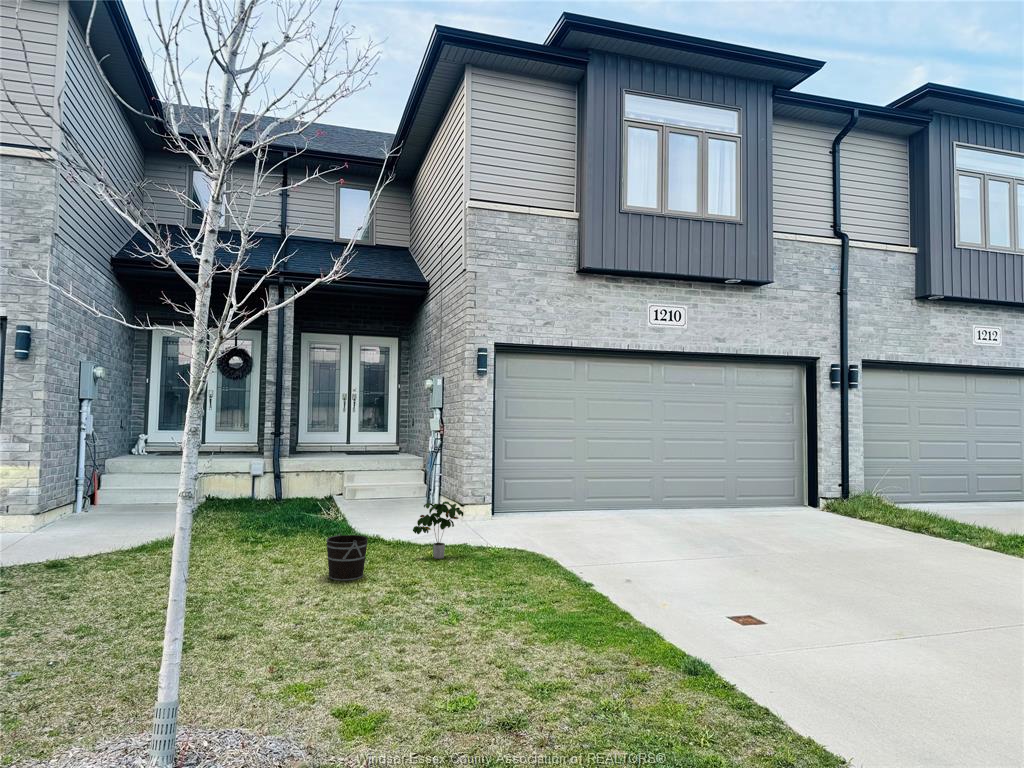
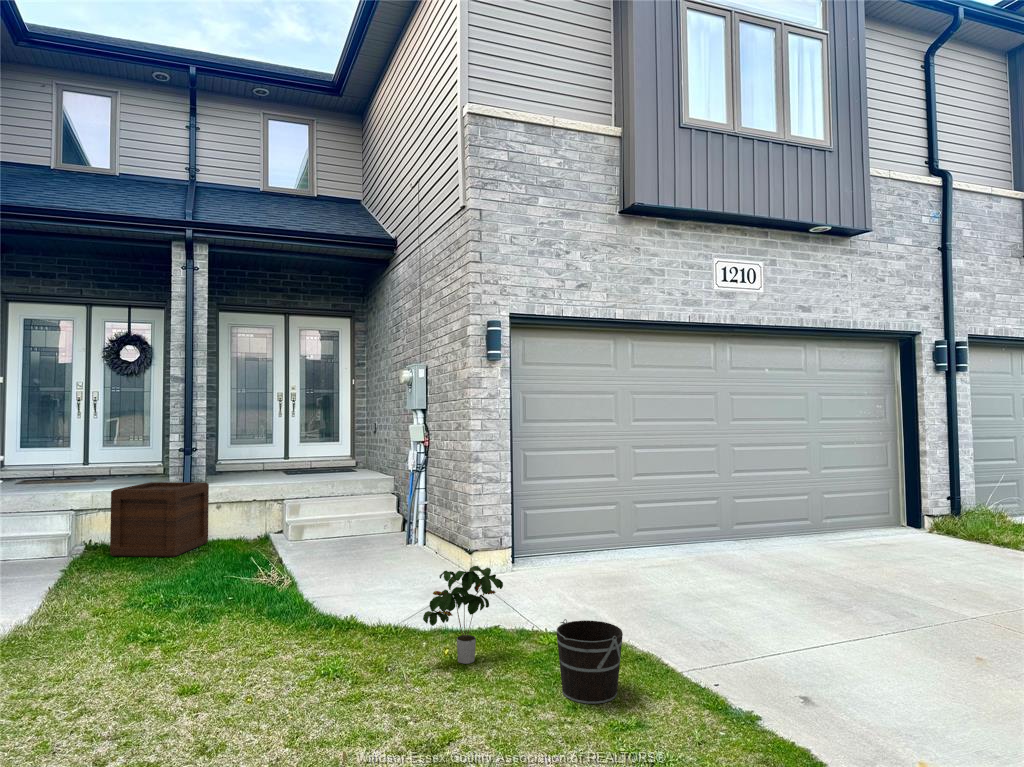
wooden crate: none [226,455,292,504] -> present [110,482,209,557]
bucket: present [326,533,368,580] -> present [557,619,623,704]

